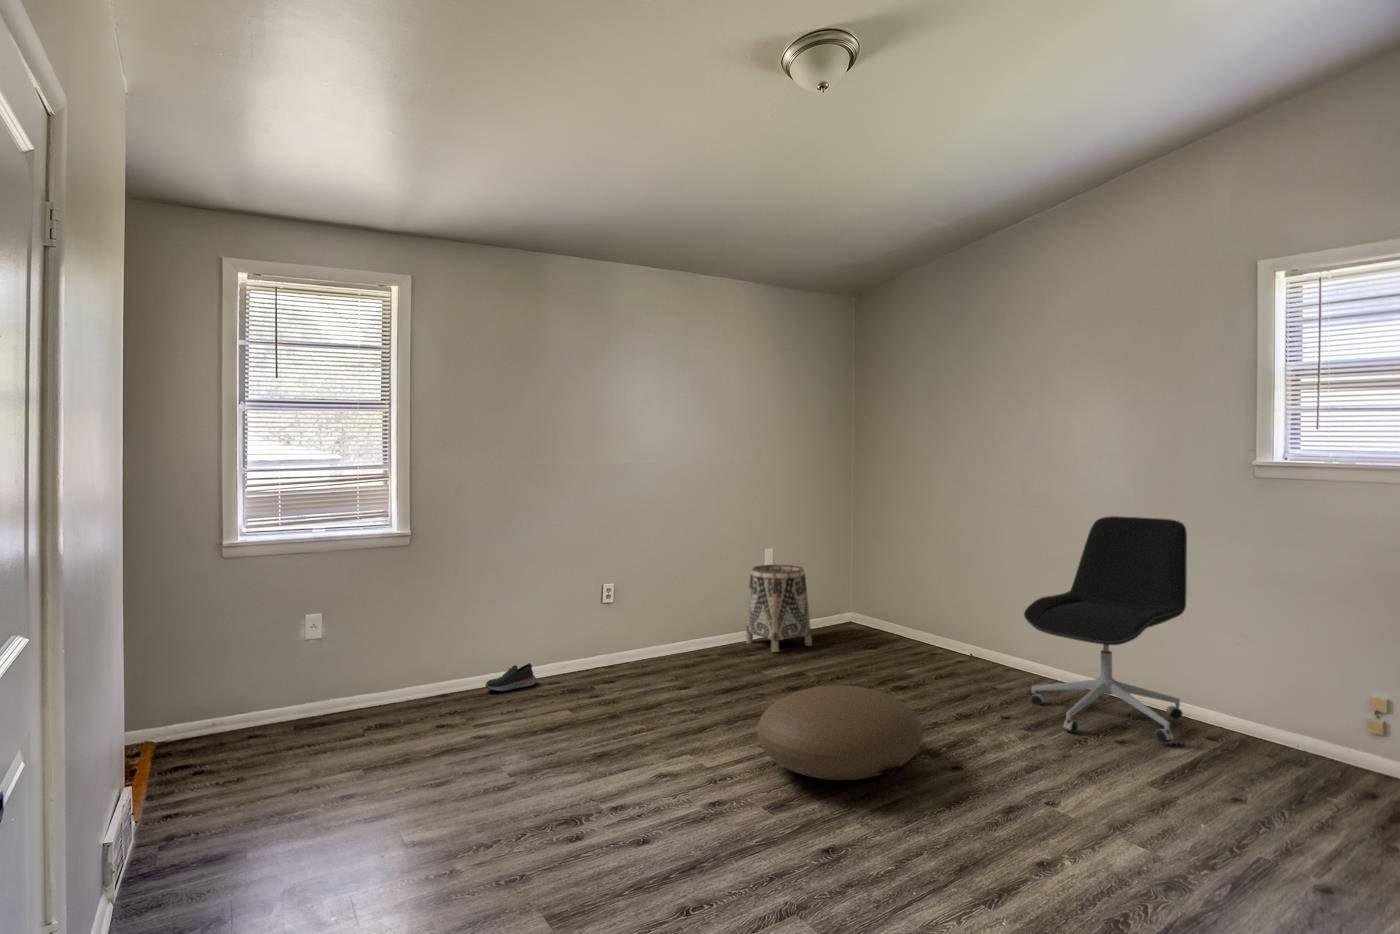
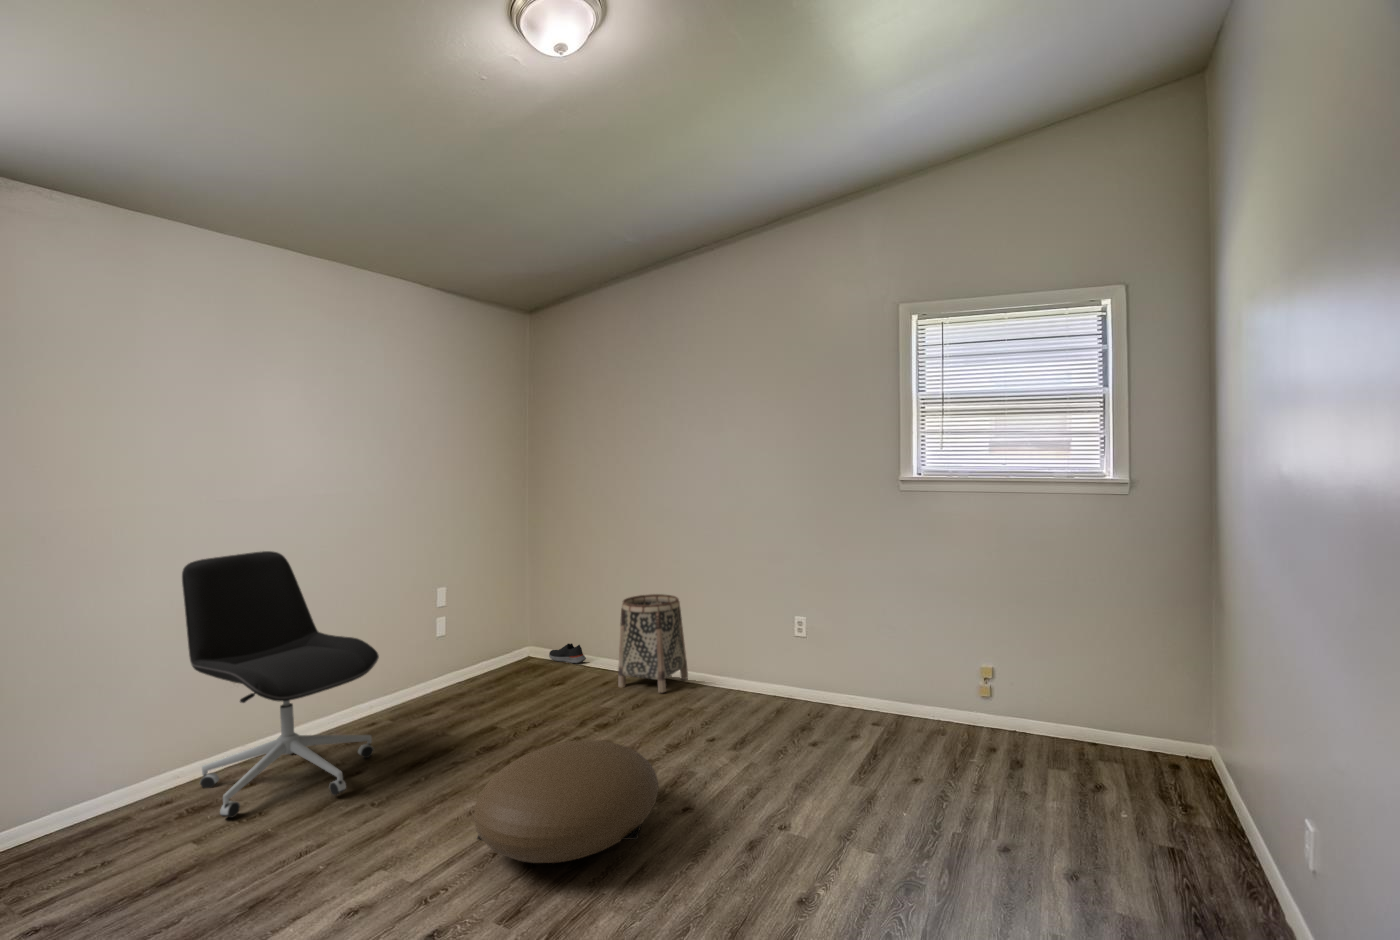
office chair: present [1024,516,1187,743] -> present [182,551,379,817]
basket: present [746,565,812,652] -> present [618,594,688,693]
shoe: present [485,663,537,692] -> present [549,643,586,663]

